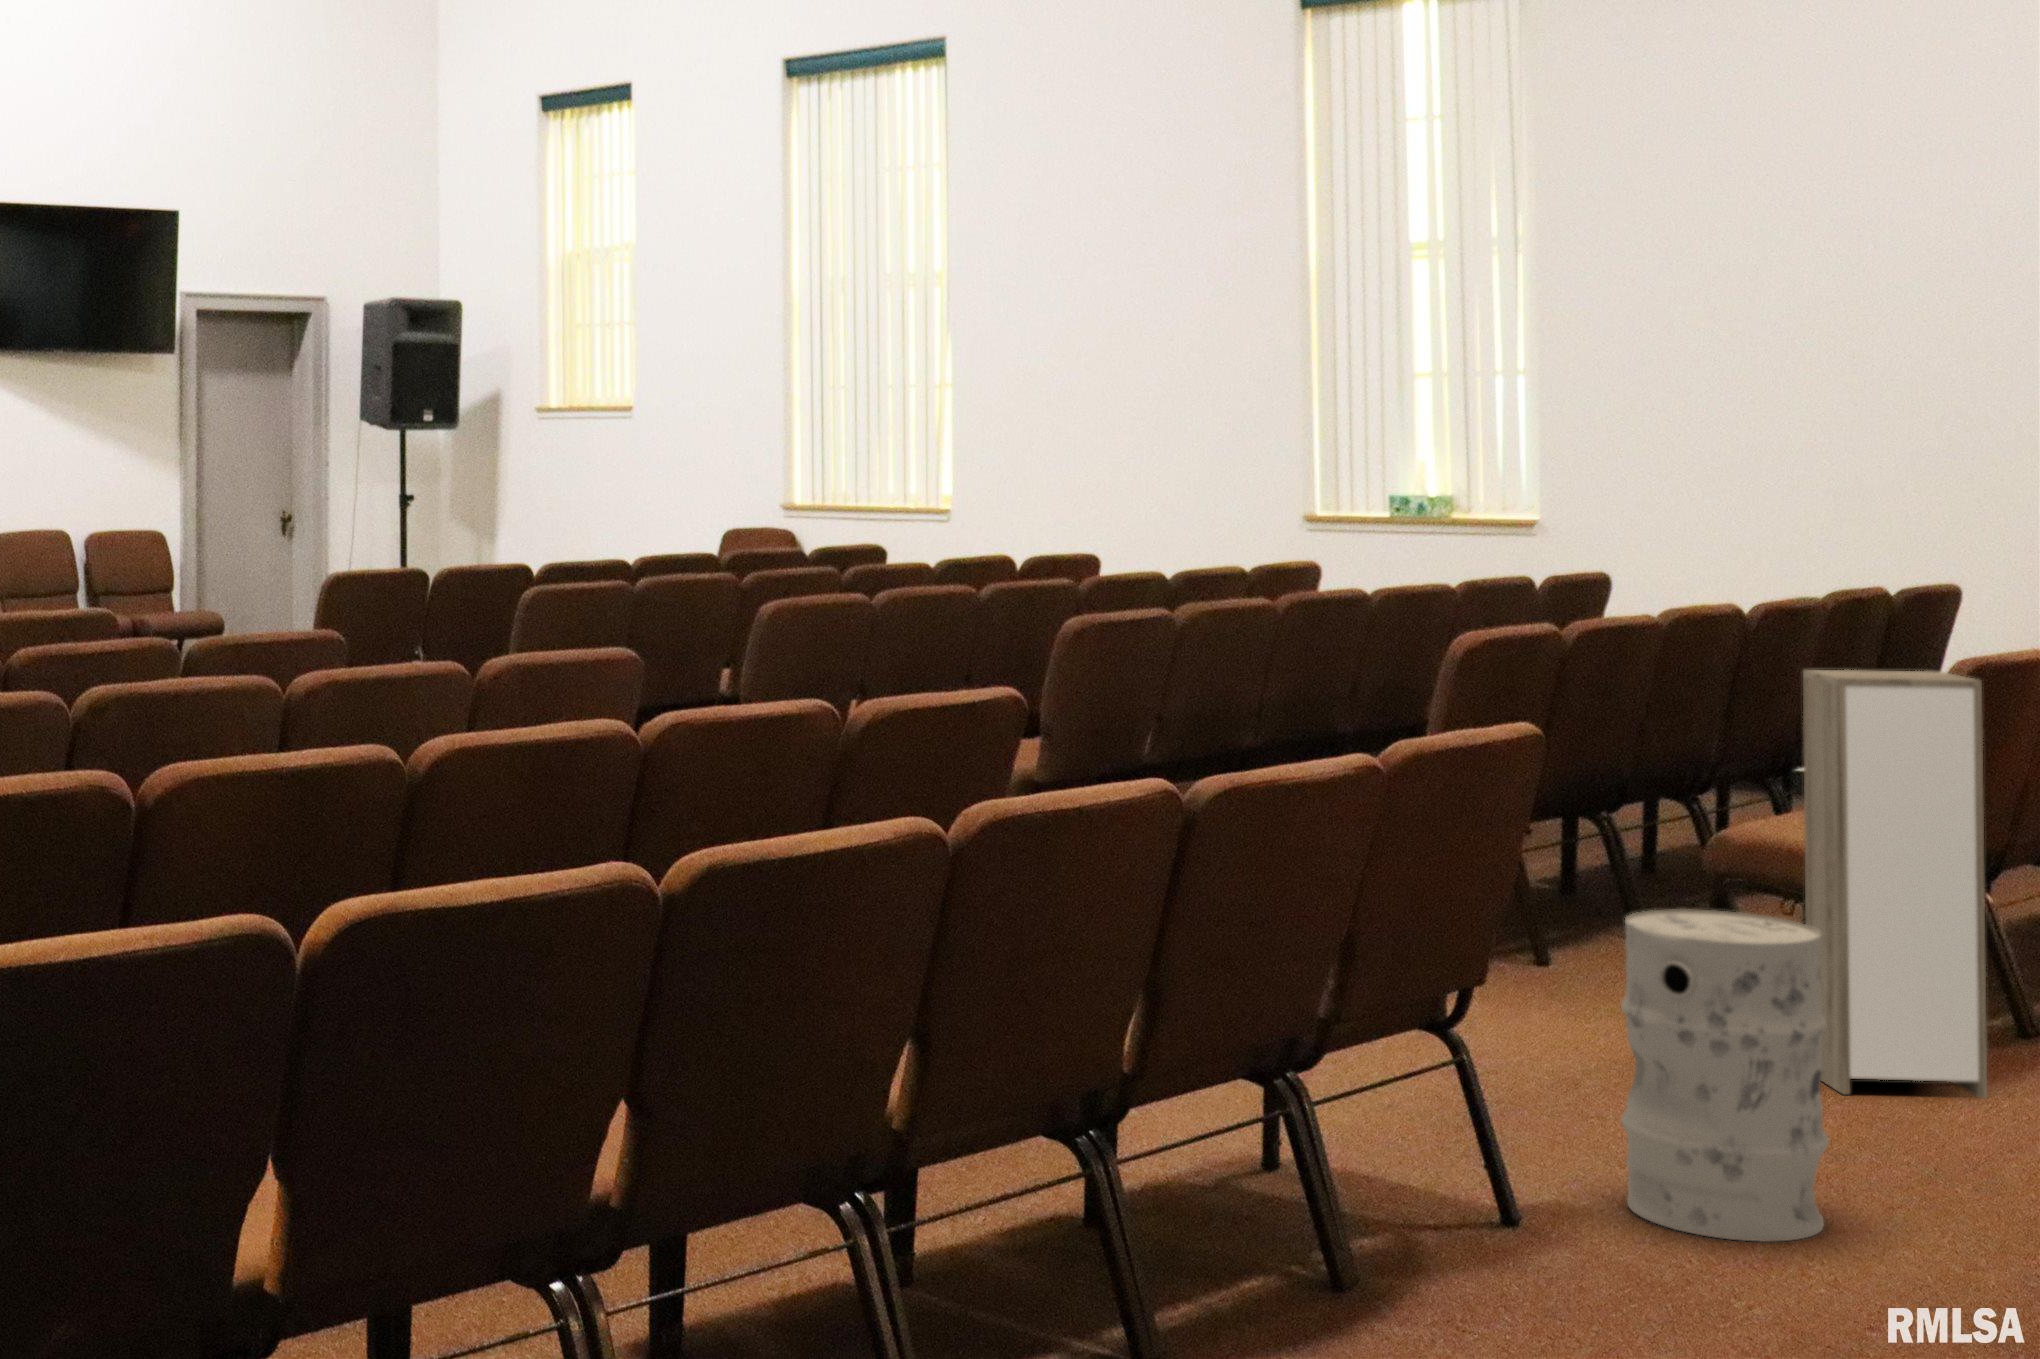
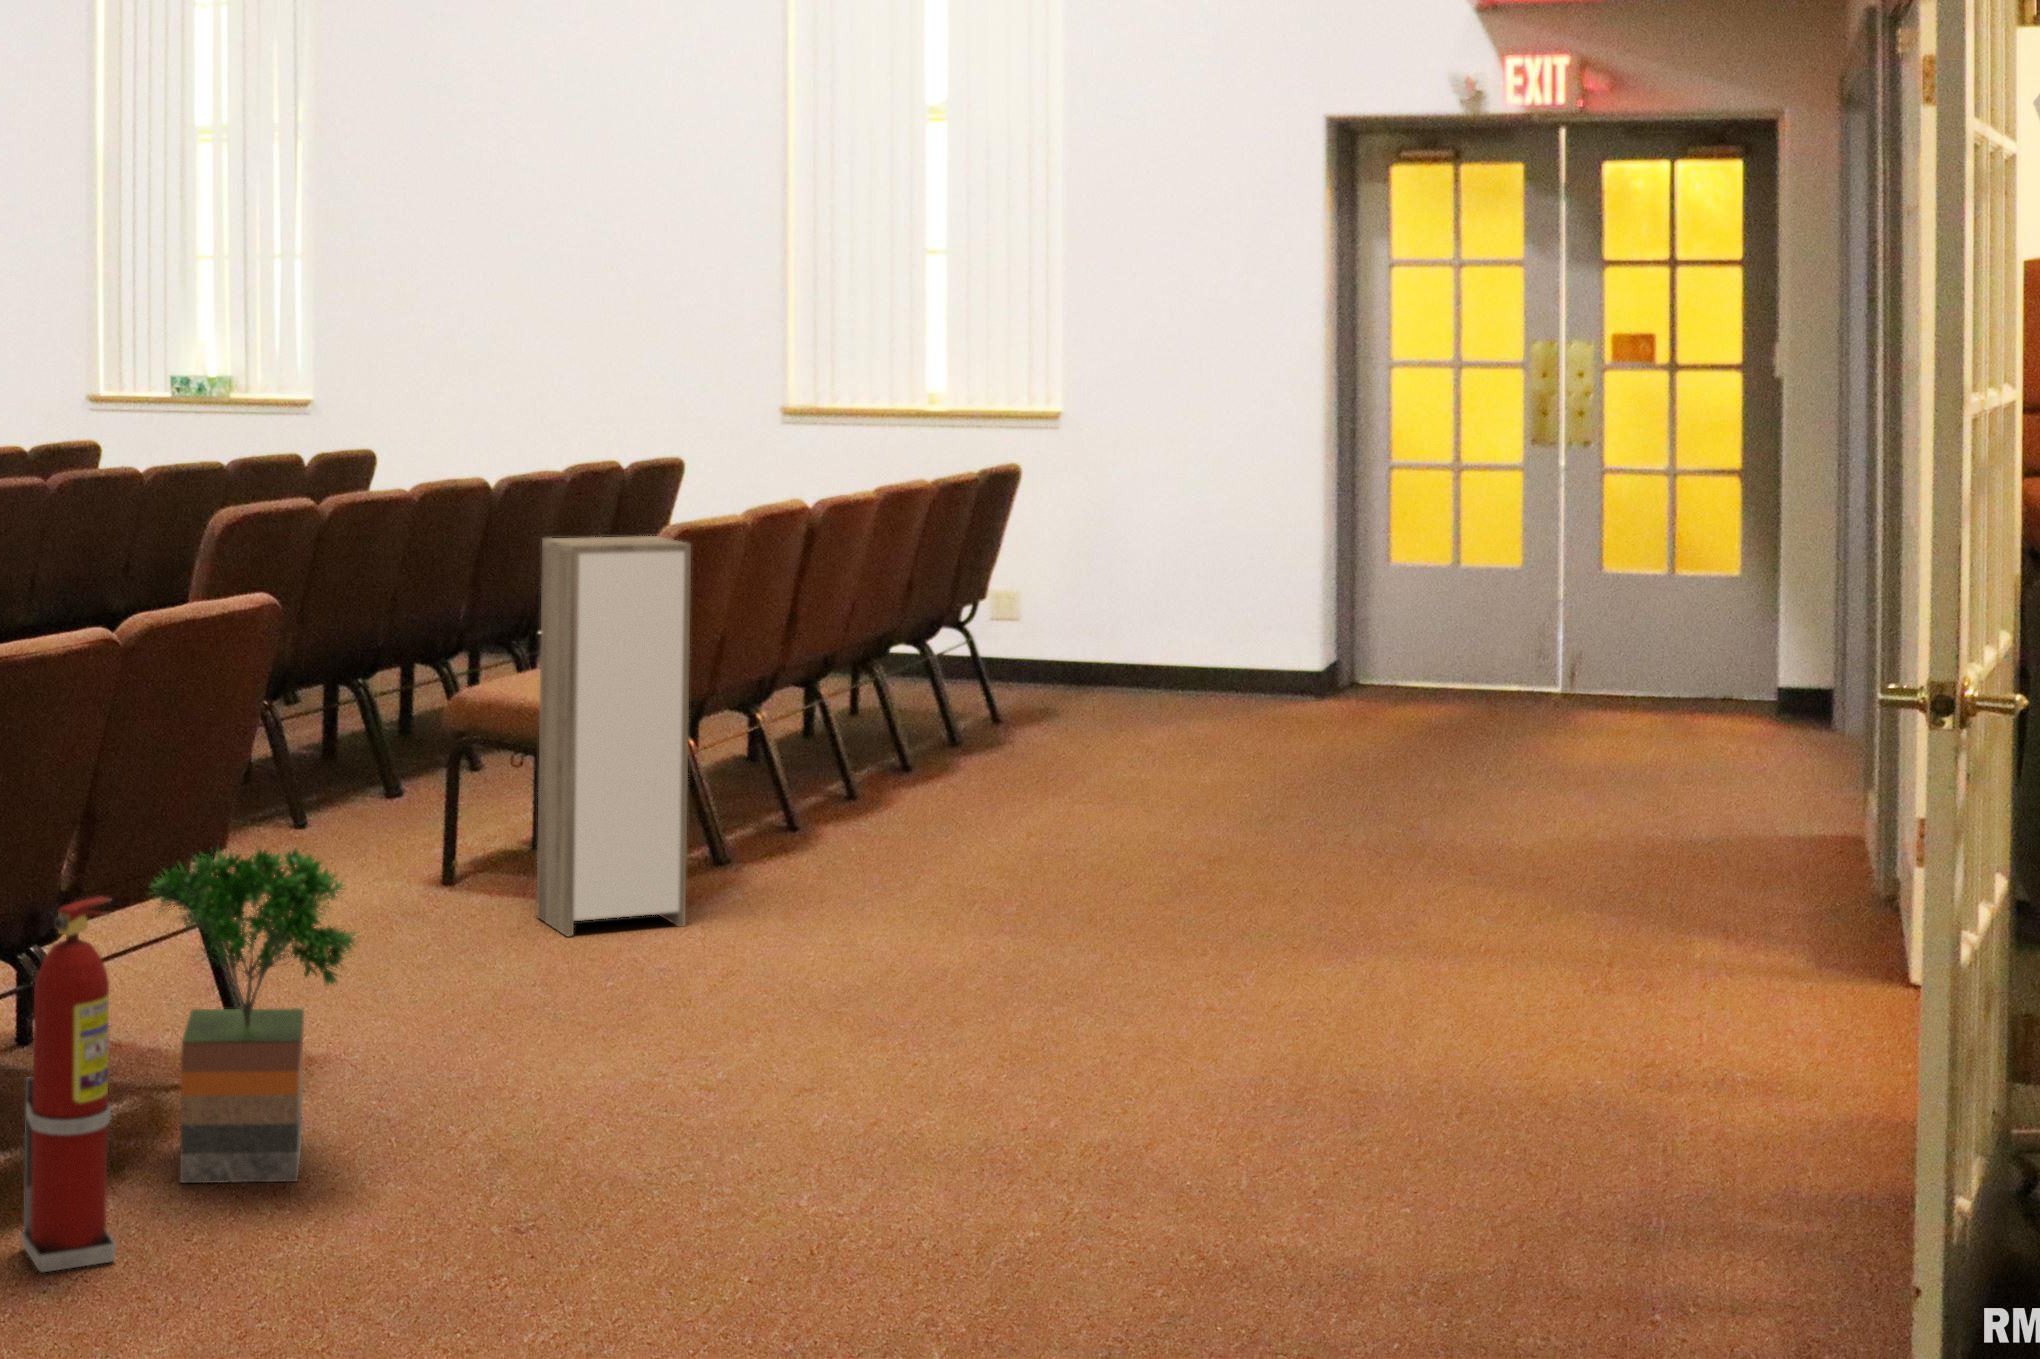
trash can: present [1621,909,1829,1242] -> none [374,782,560,1108]
potted tree: none [1385,947,1605,1280] -> present [151,846,358,1183]
fire extinguisher: none [1274,979,1366,1320] -> present [21,897,116,1272]

